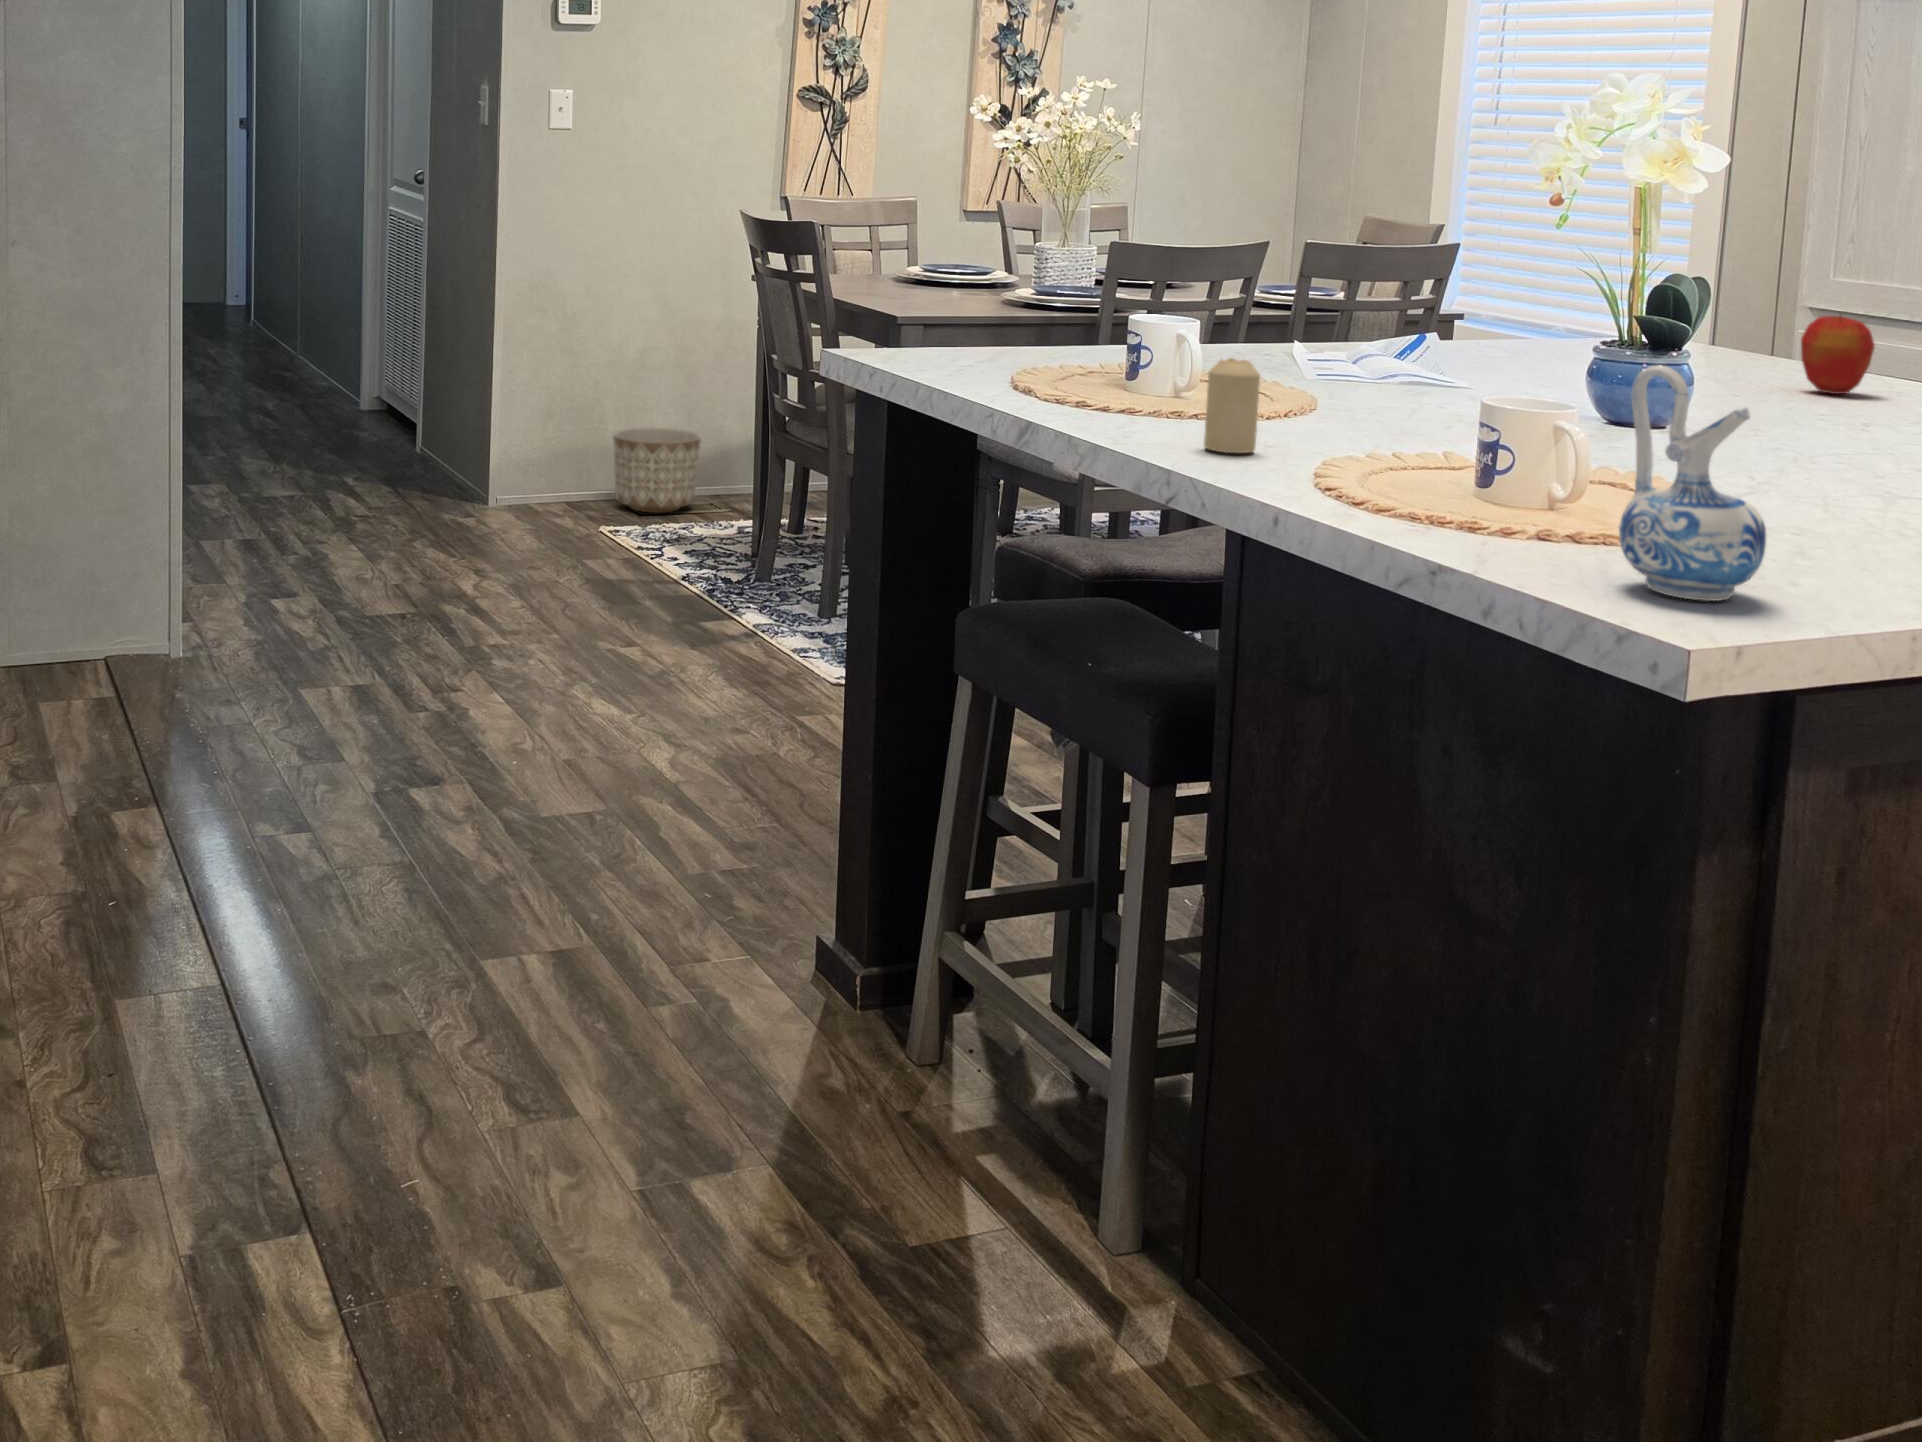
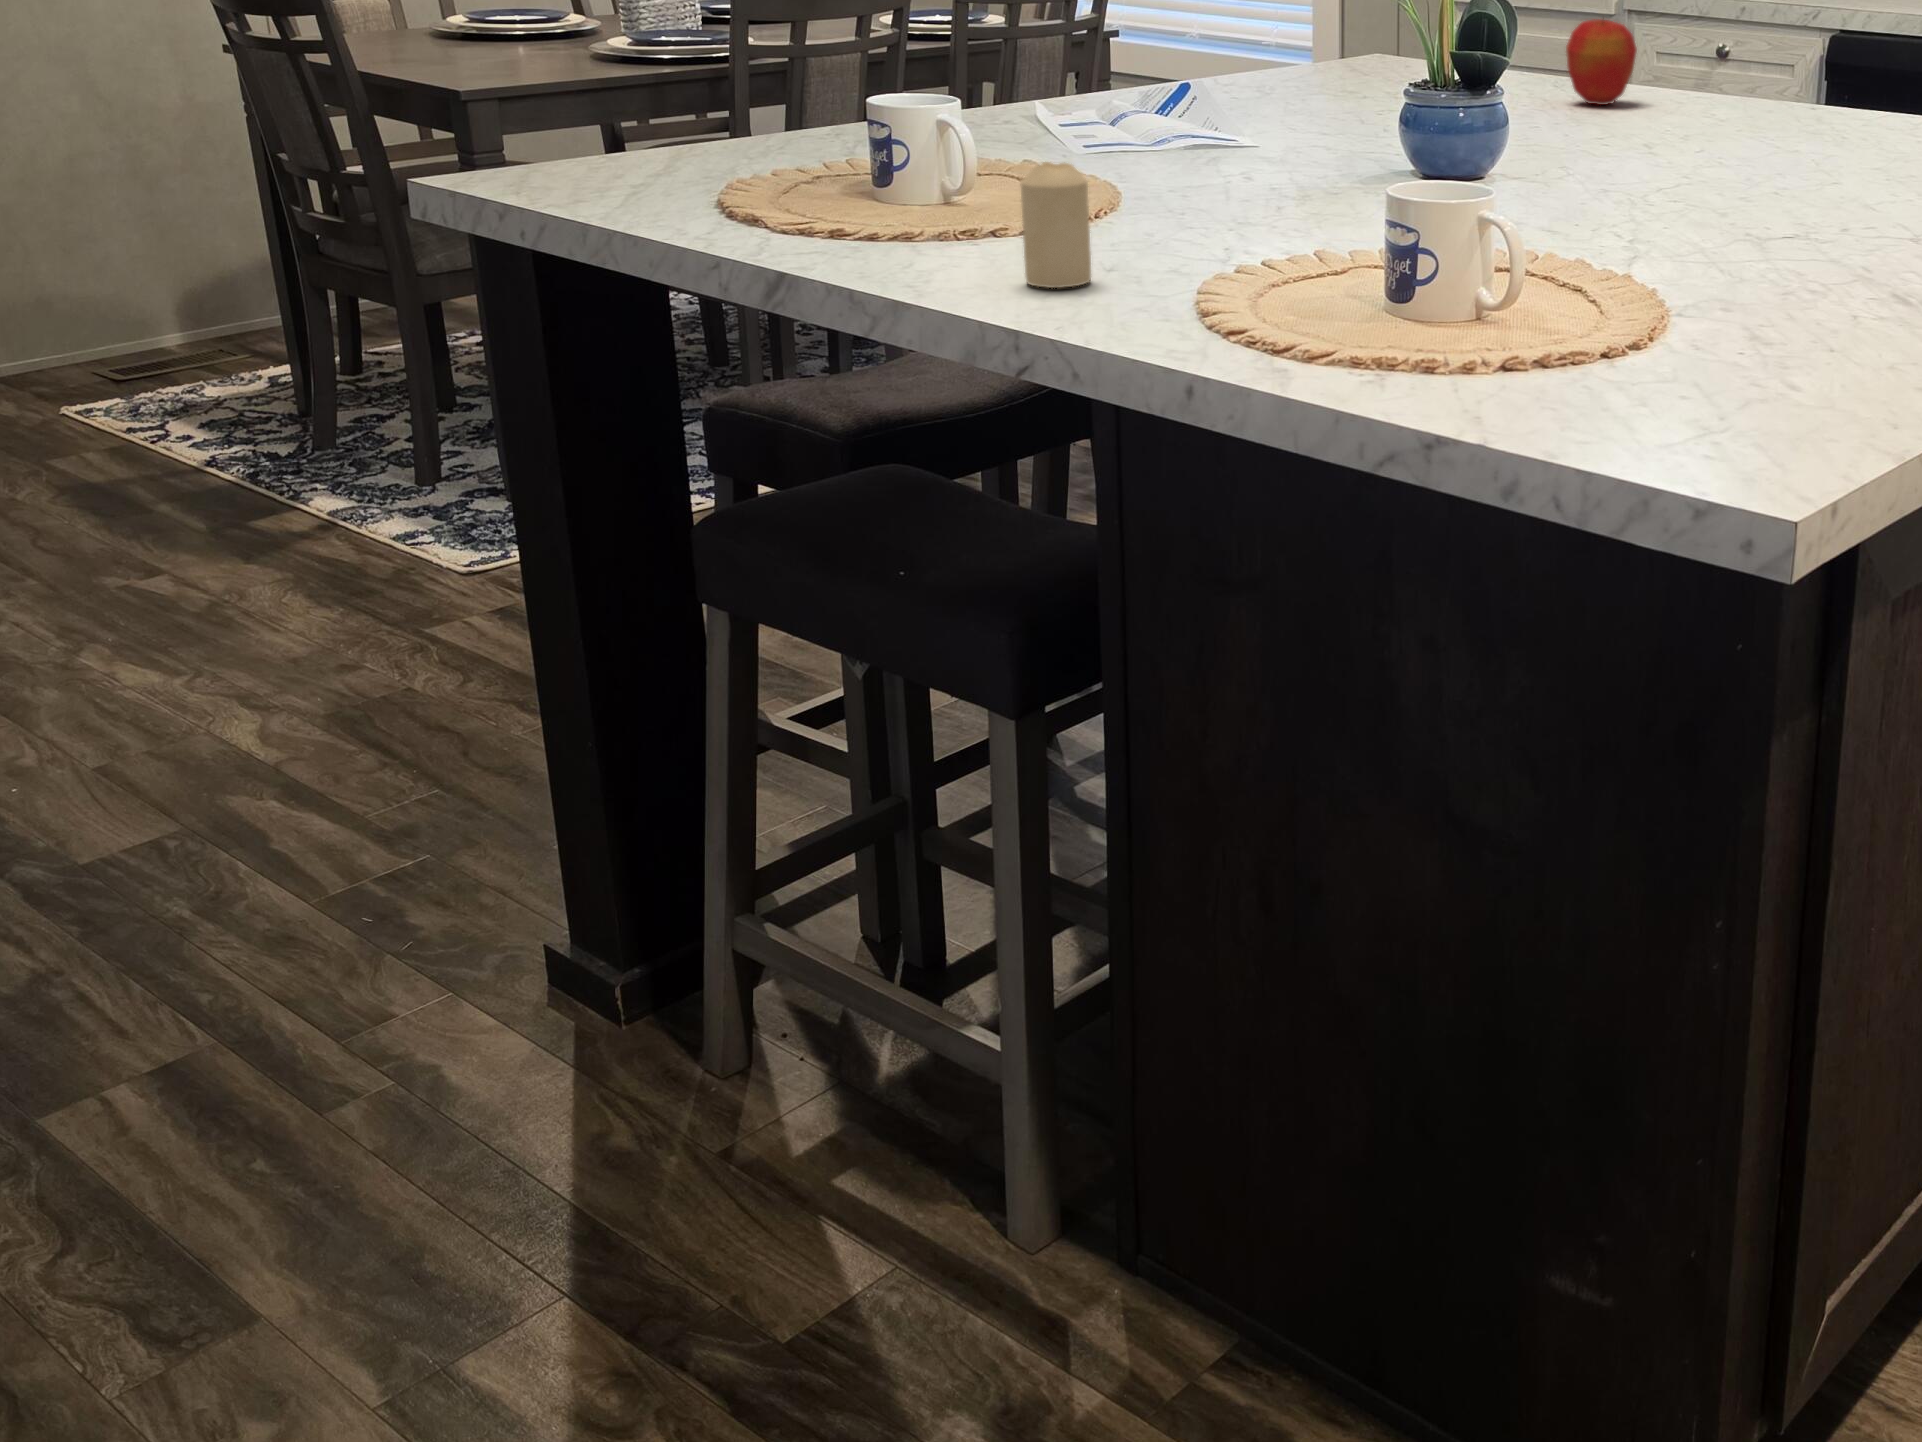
ceramic pitcher: present [1619,366,1766,601] -> none [1632,155,1795,437]
planter: present [613,428,701,513] -> none [45,259,191,376]

